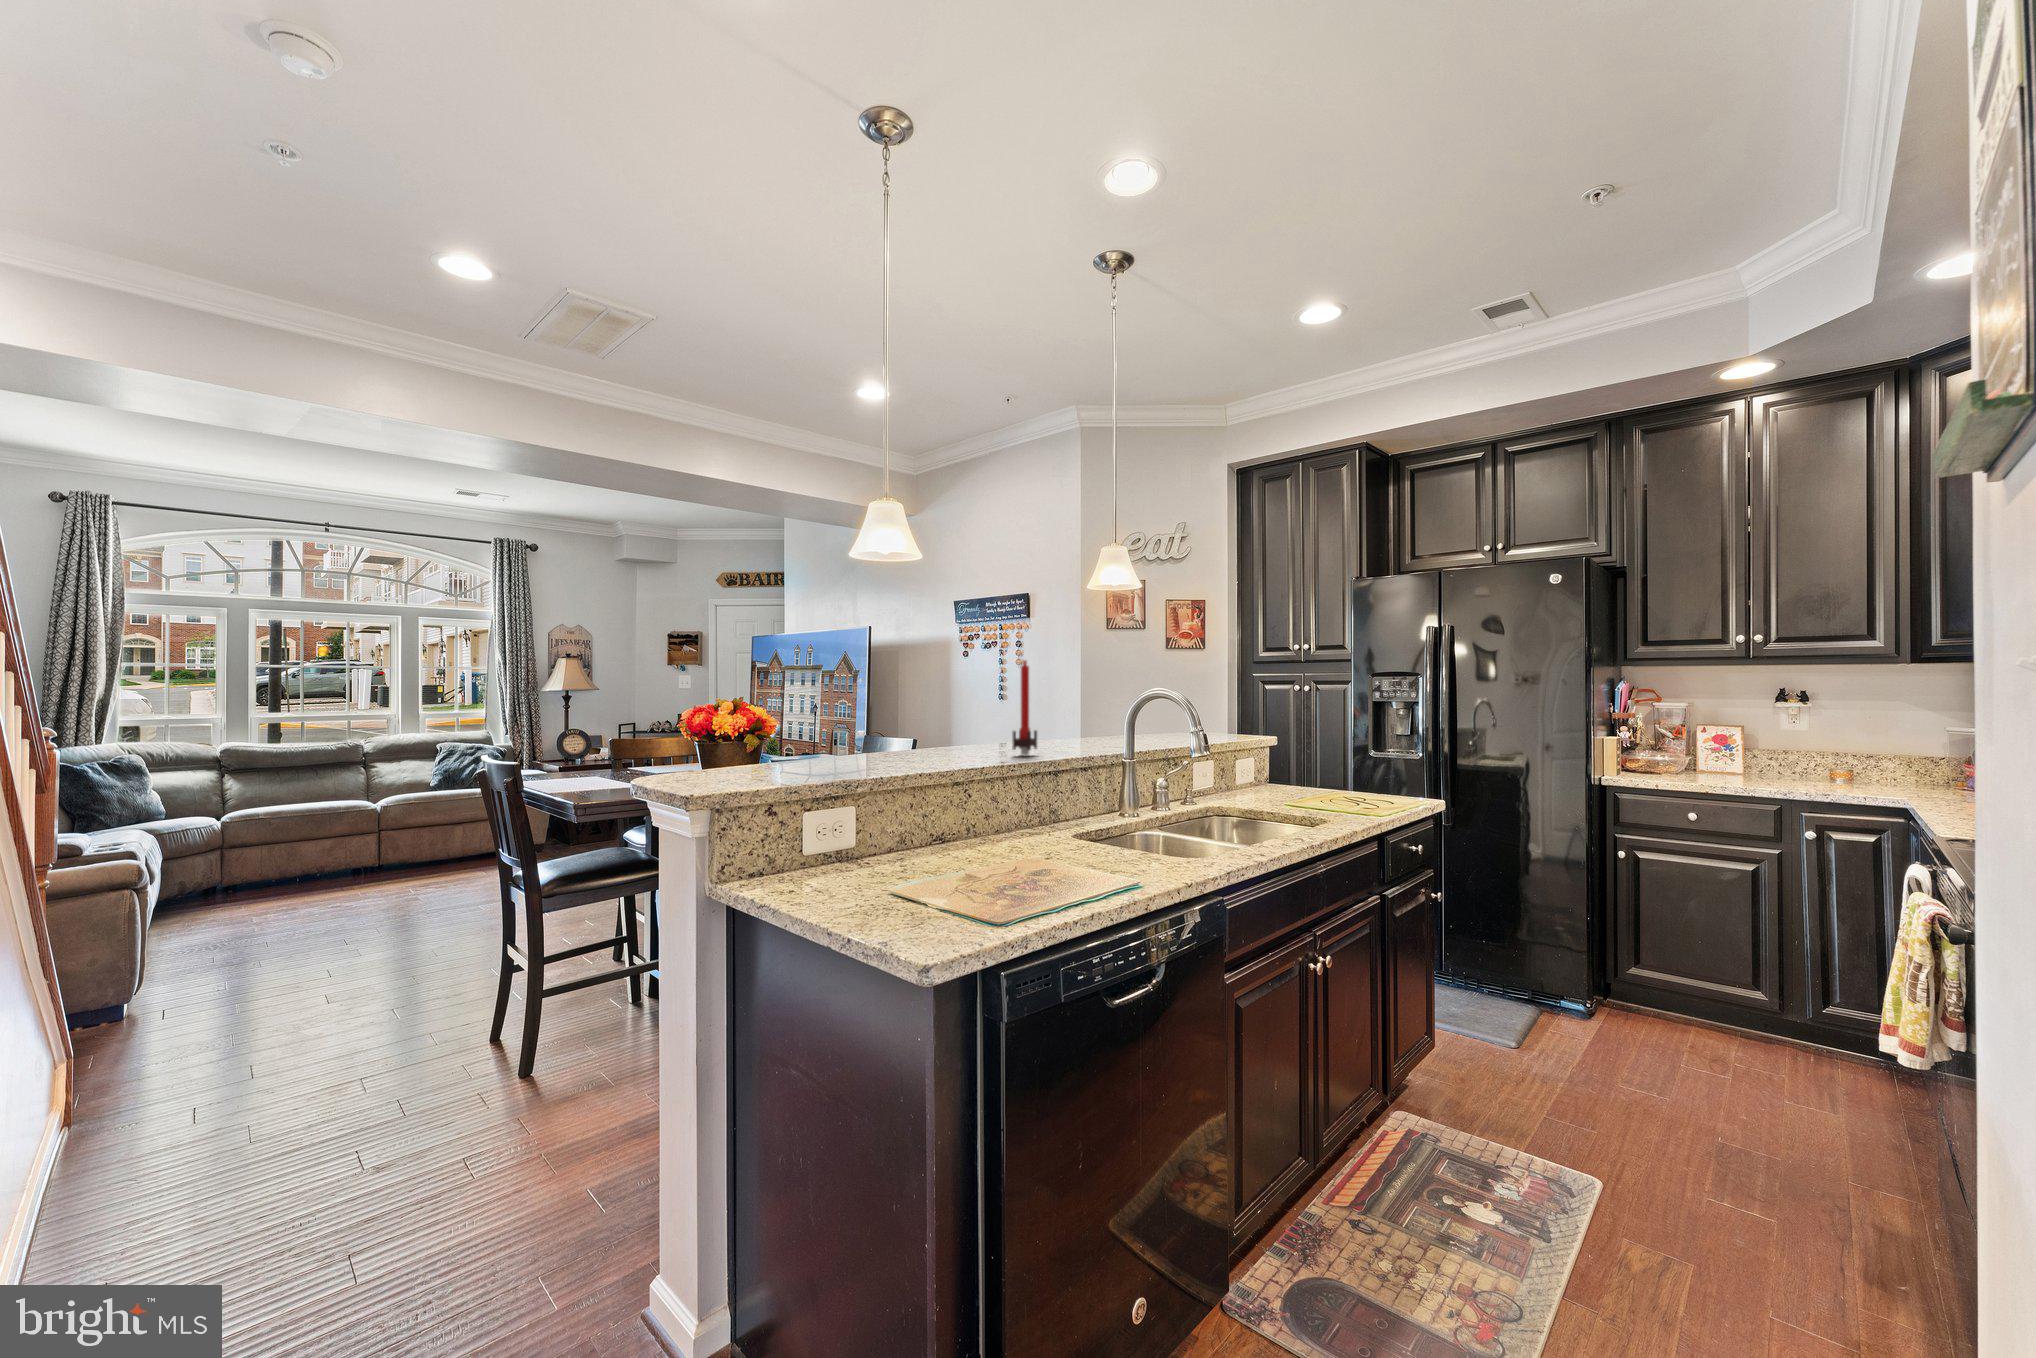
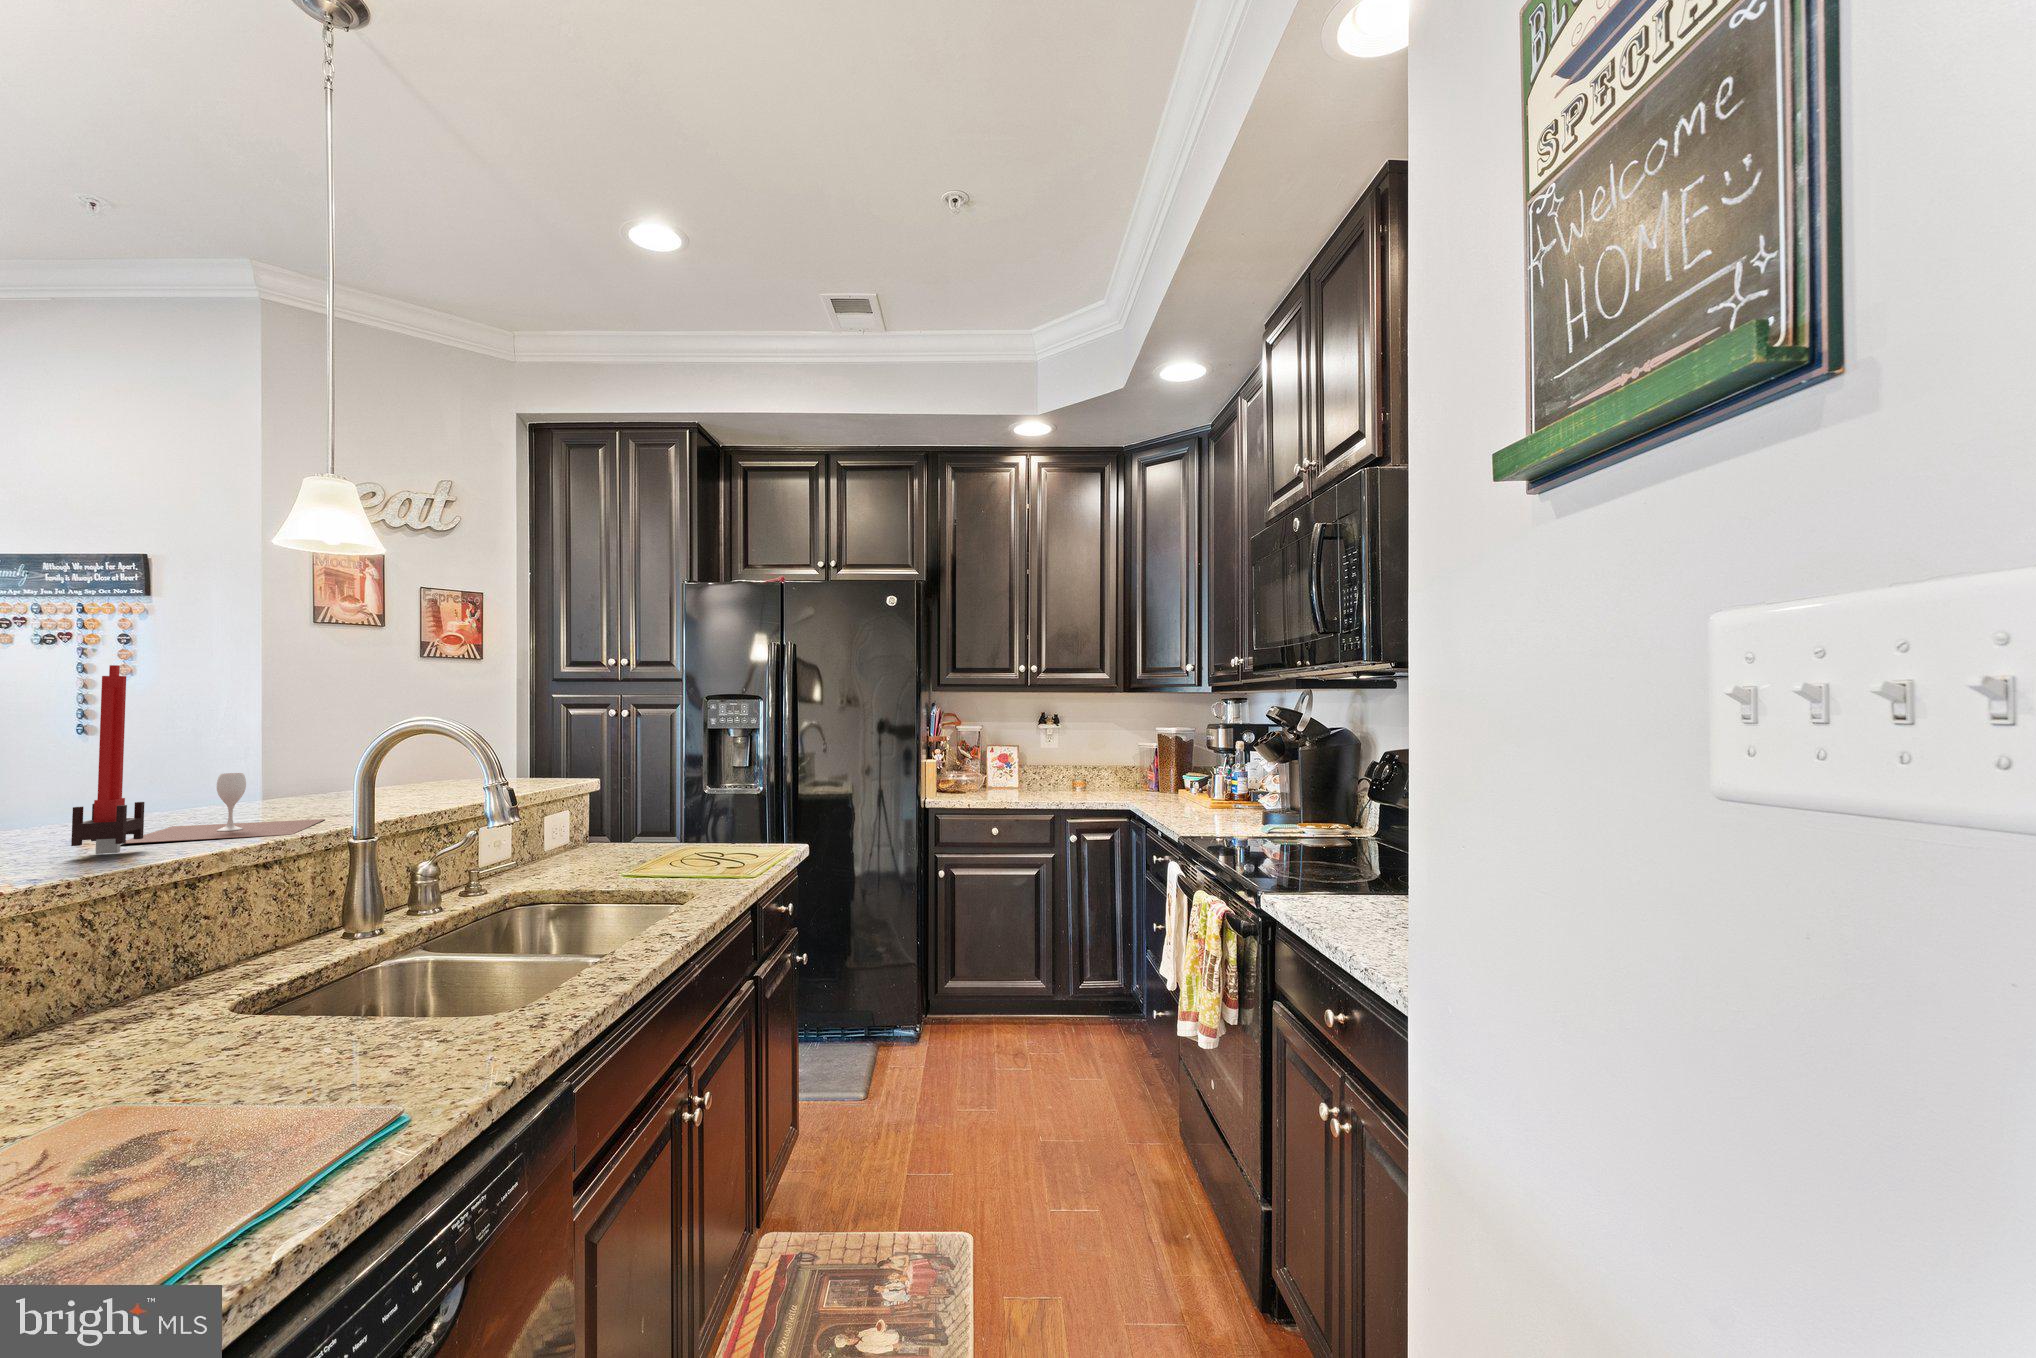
wine glass: none [1027,718,1113,754] -> present [125,773,325,844]

